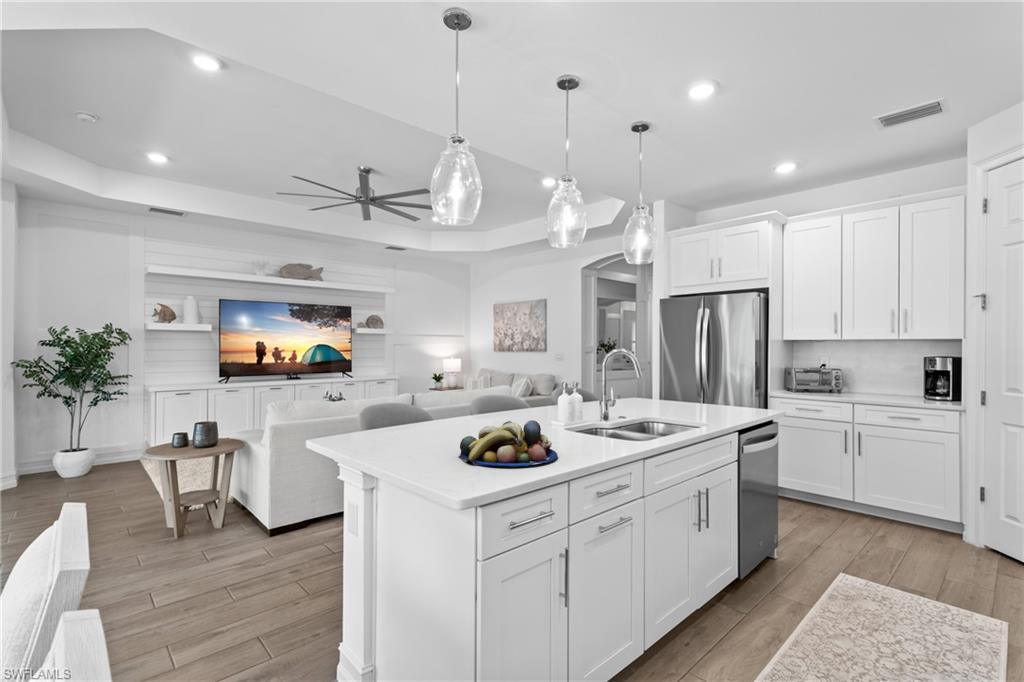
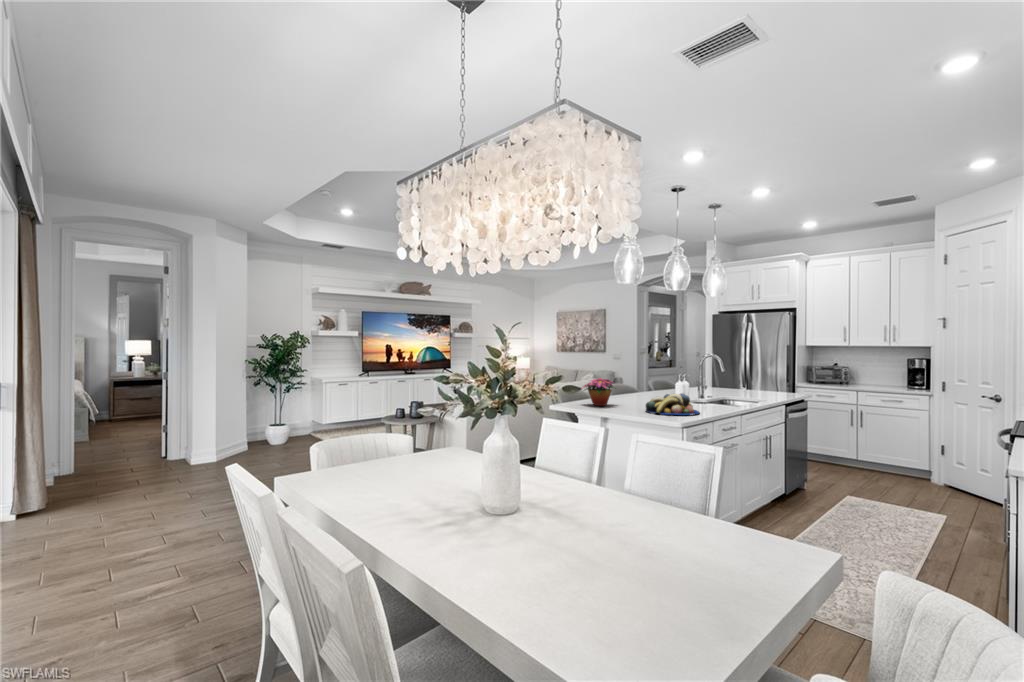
flower arrangement: none [370,390,444,441] -> present [584,378,616,406]

